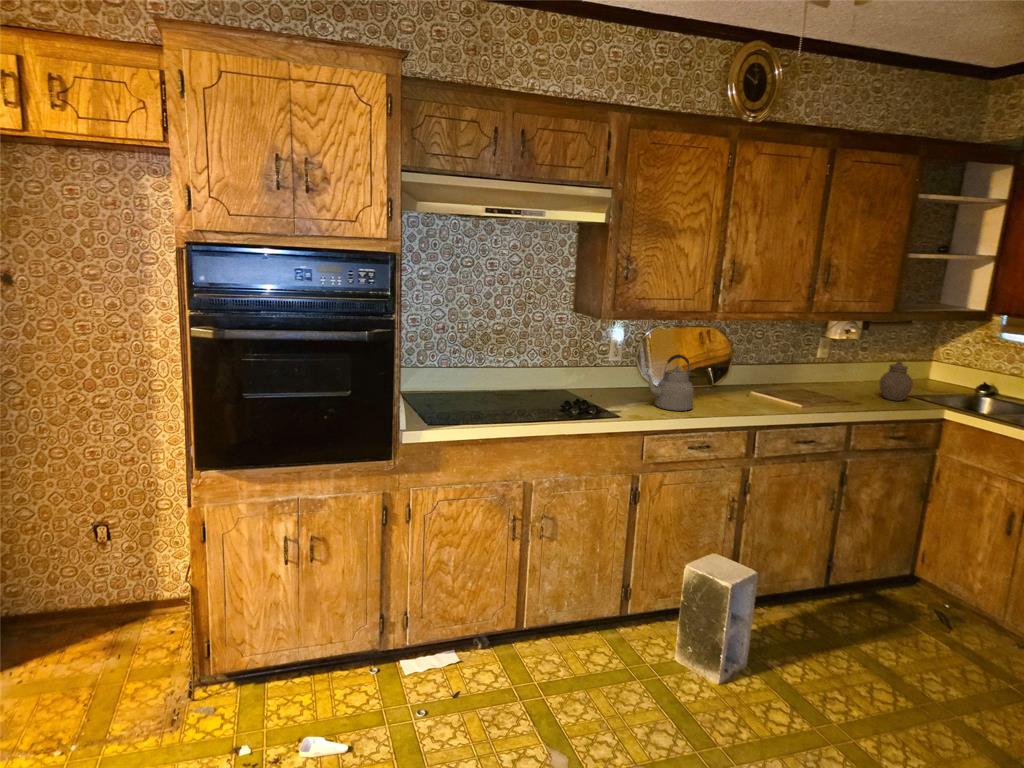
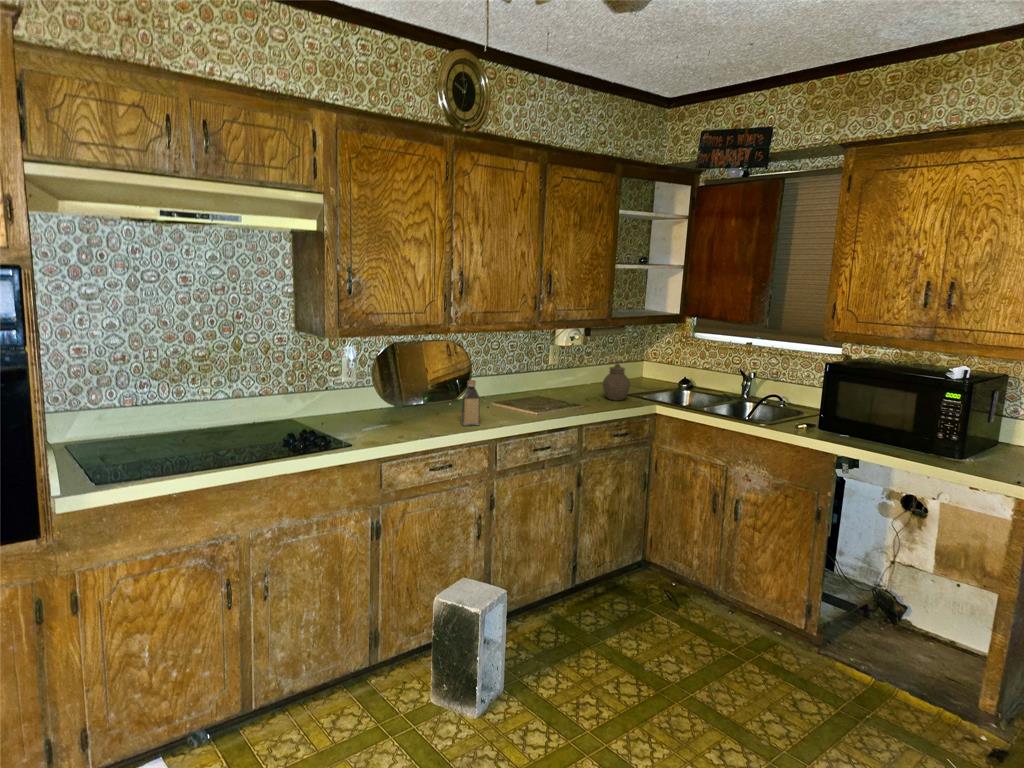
kettle: present [644,355,694,411] -> none [374,372,430,432]
bottle: none [724,366,745,411] -> present [462,380,480,426]

